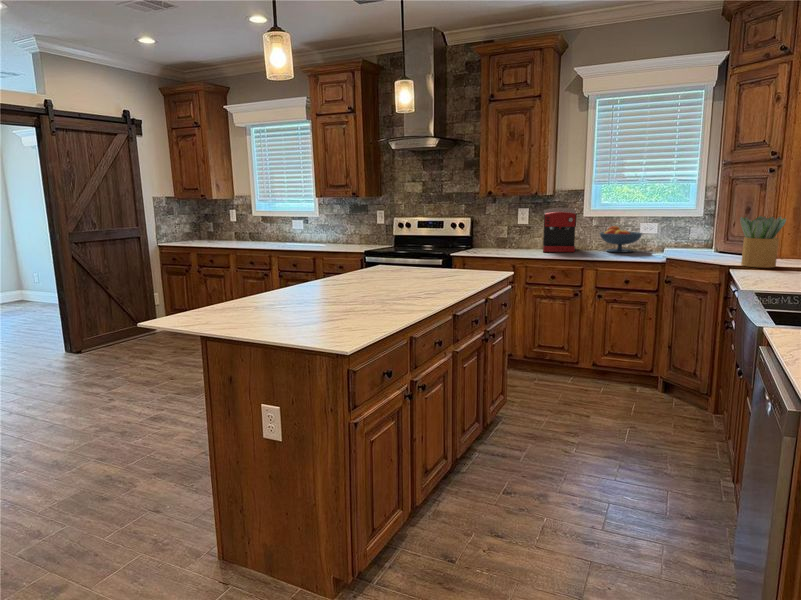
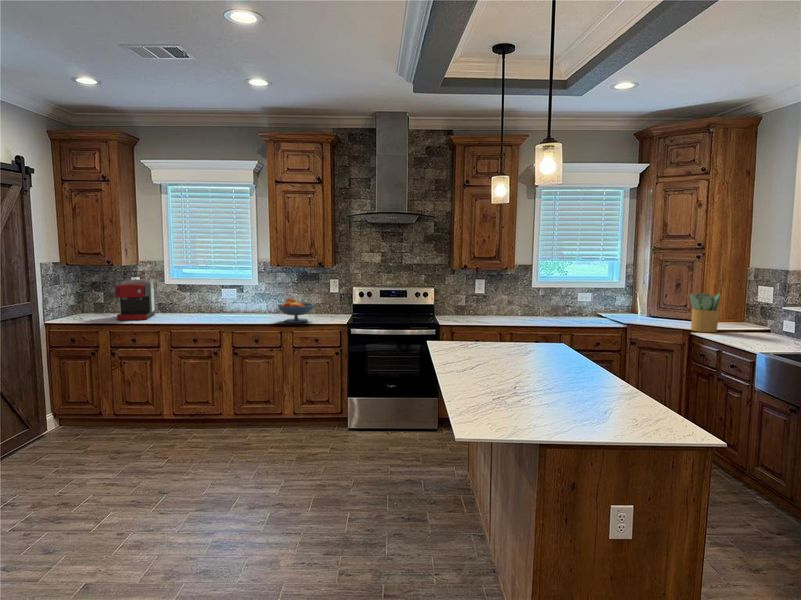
coffee maker: present [543,208,577,252] -> present [115,280,155,320]
fruit bowl: present [600,226,642,252] -> present [278,298,314,323]

